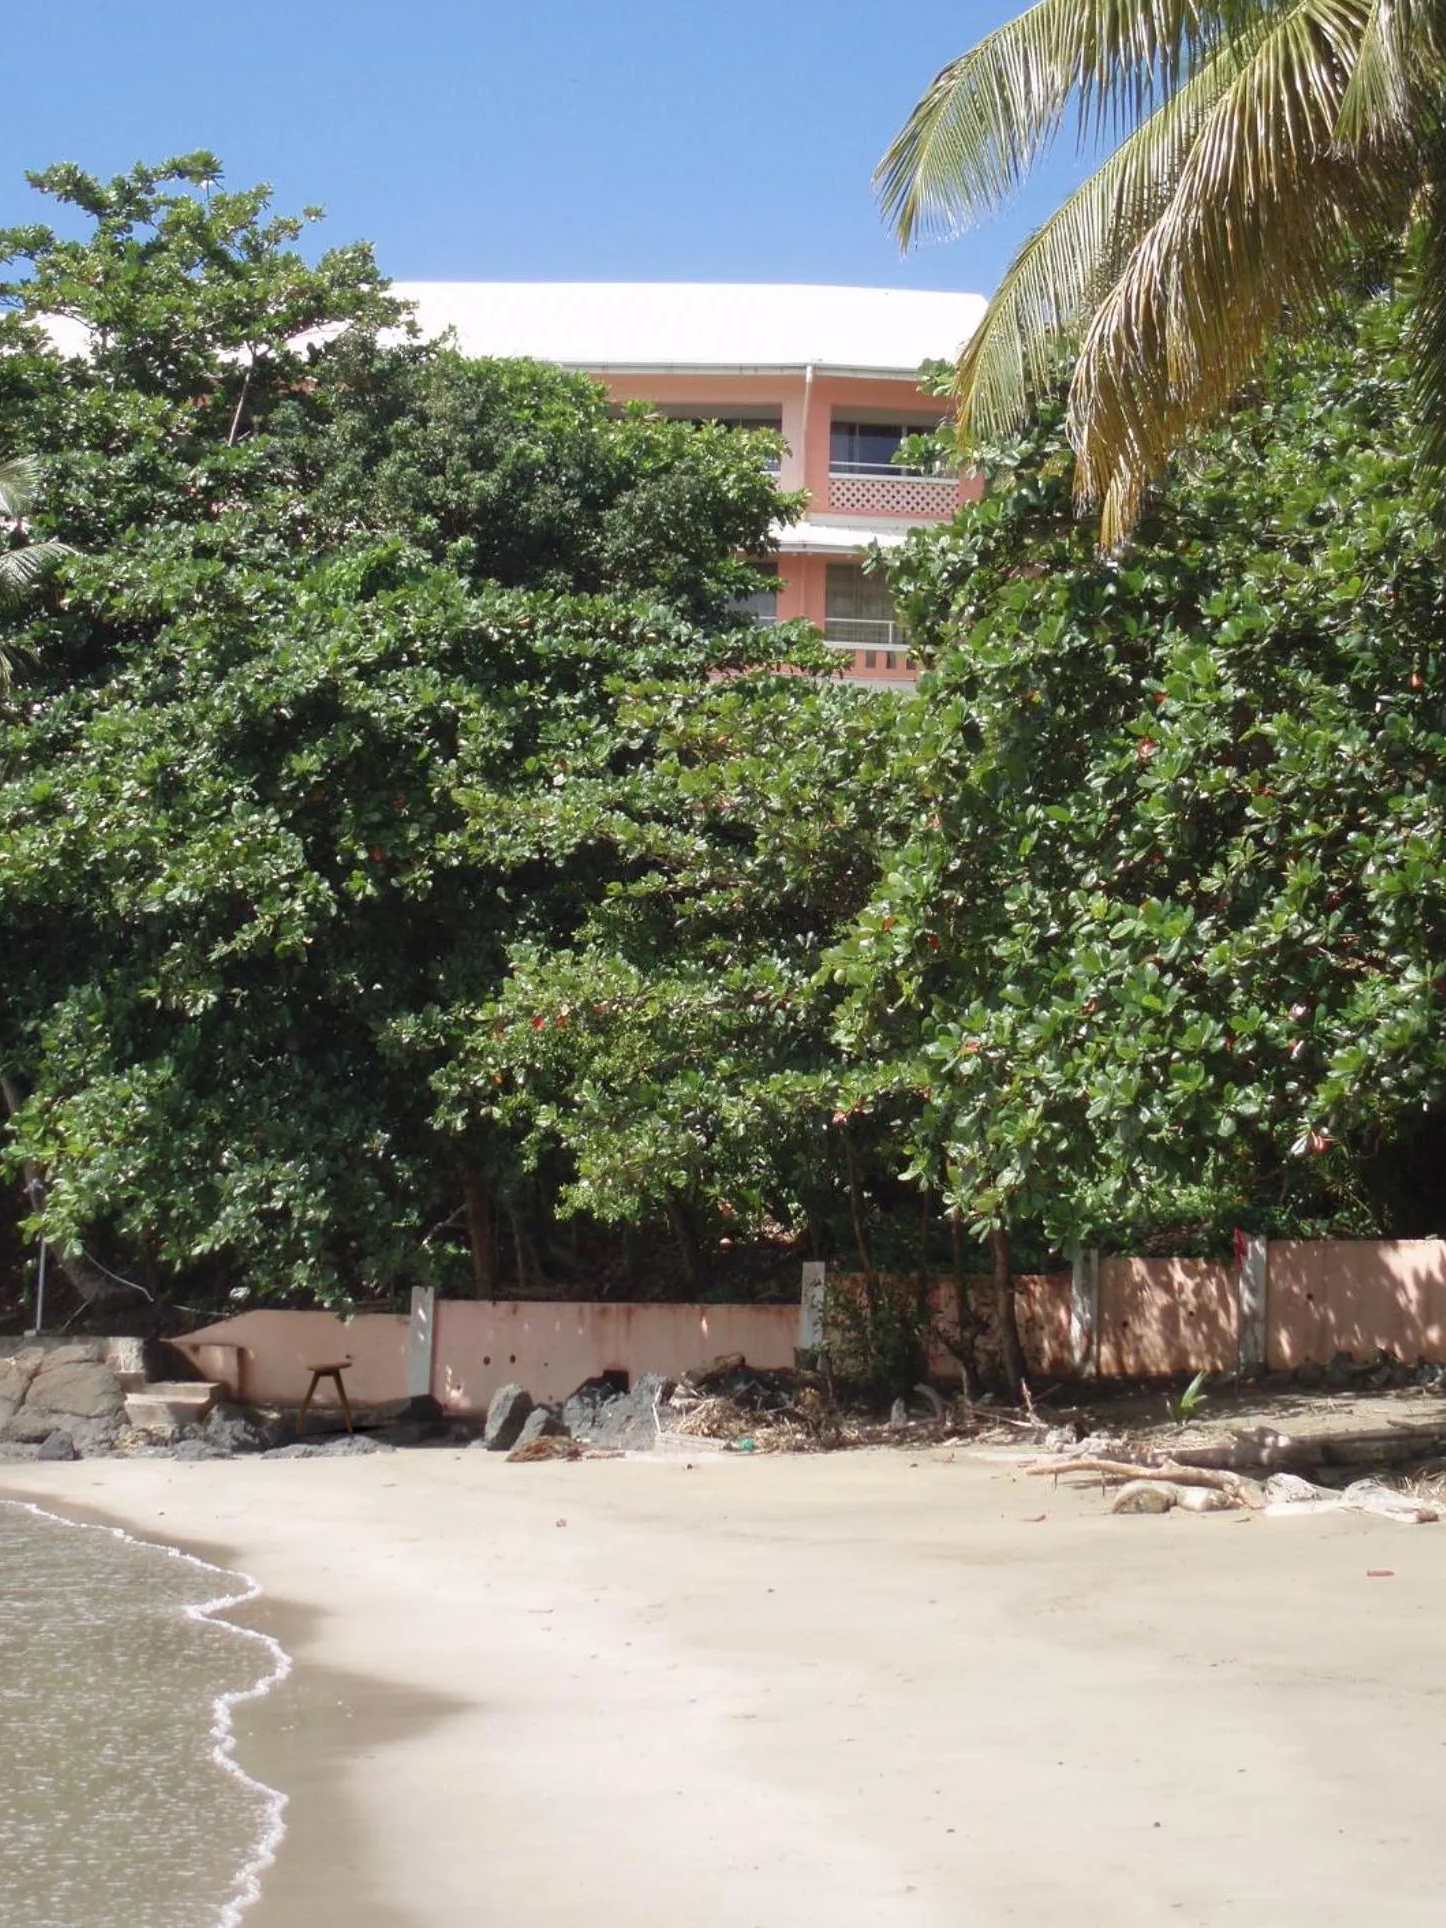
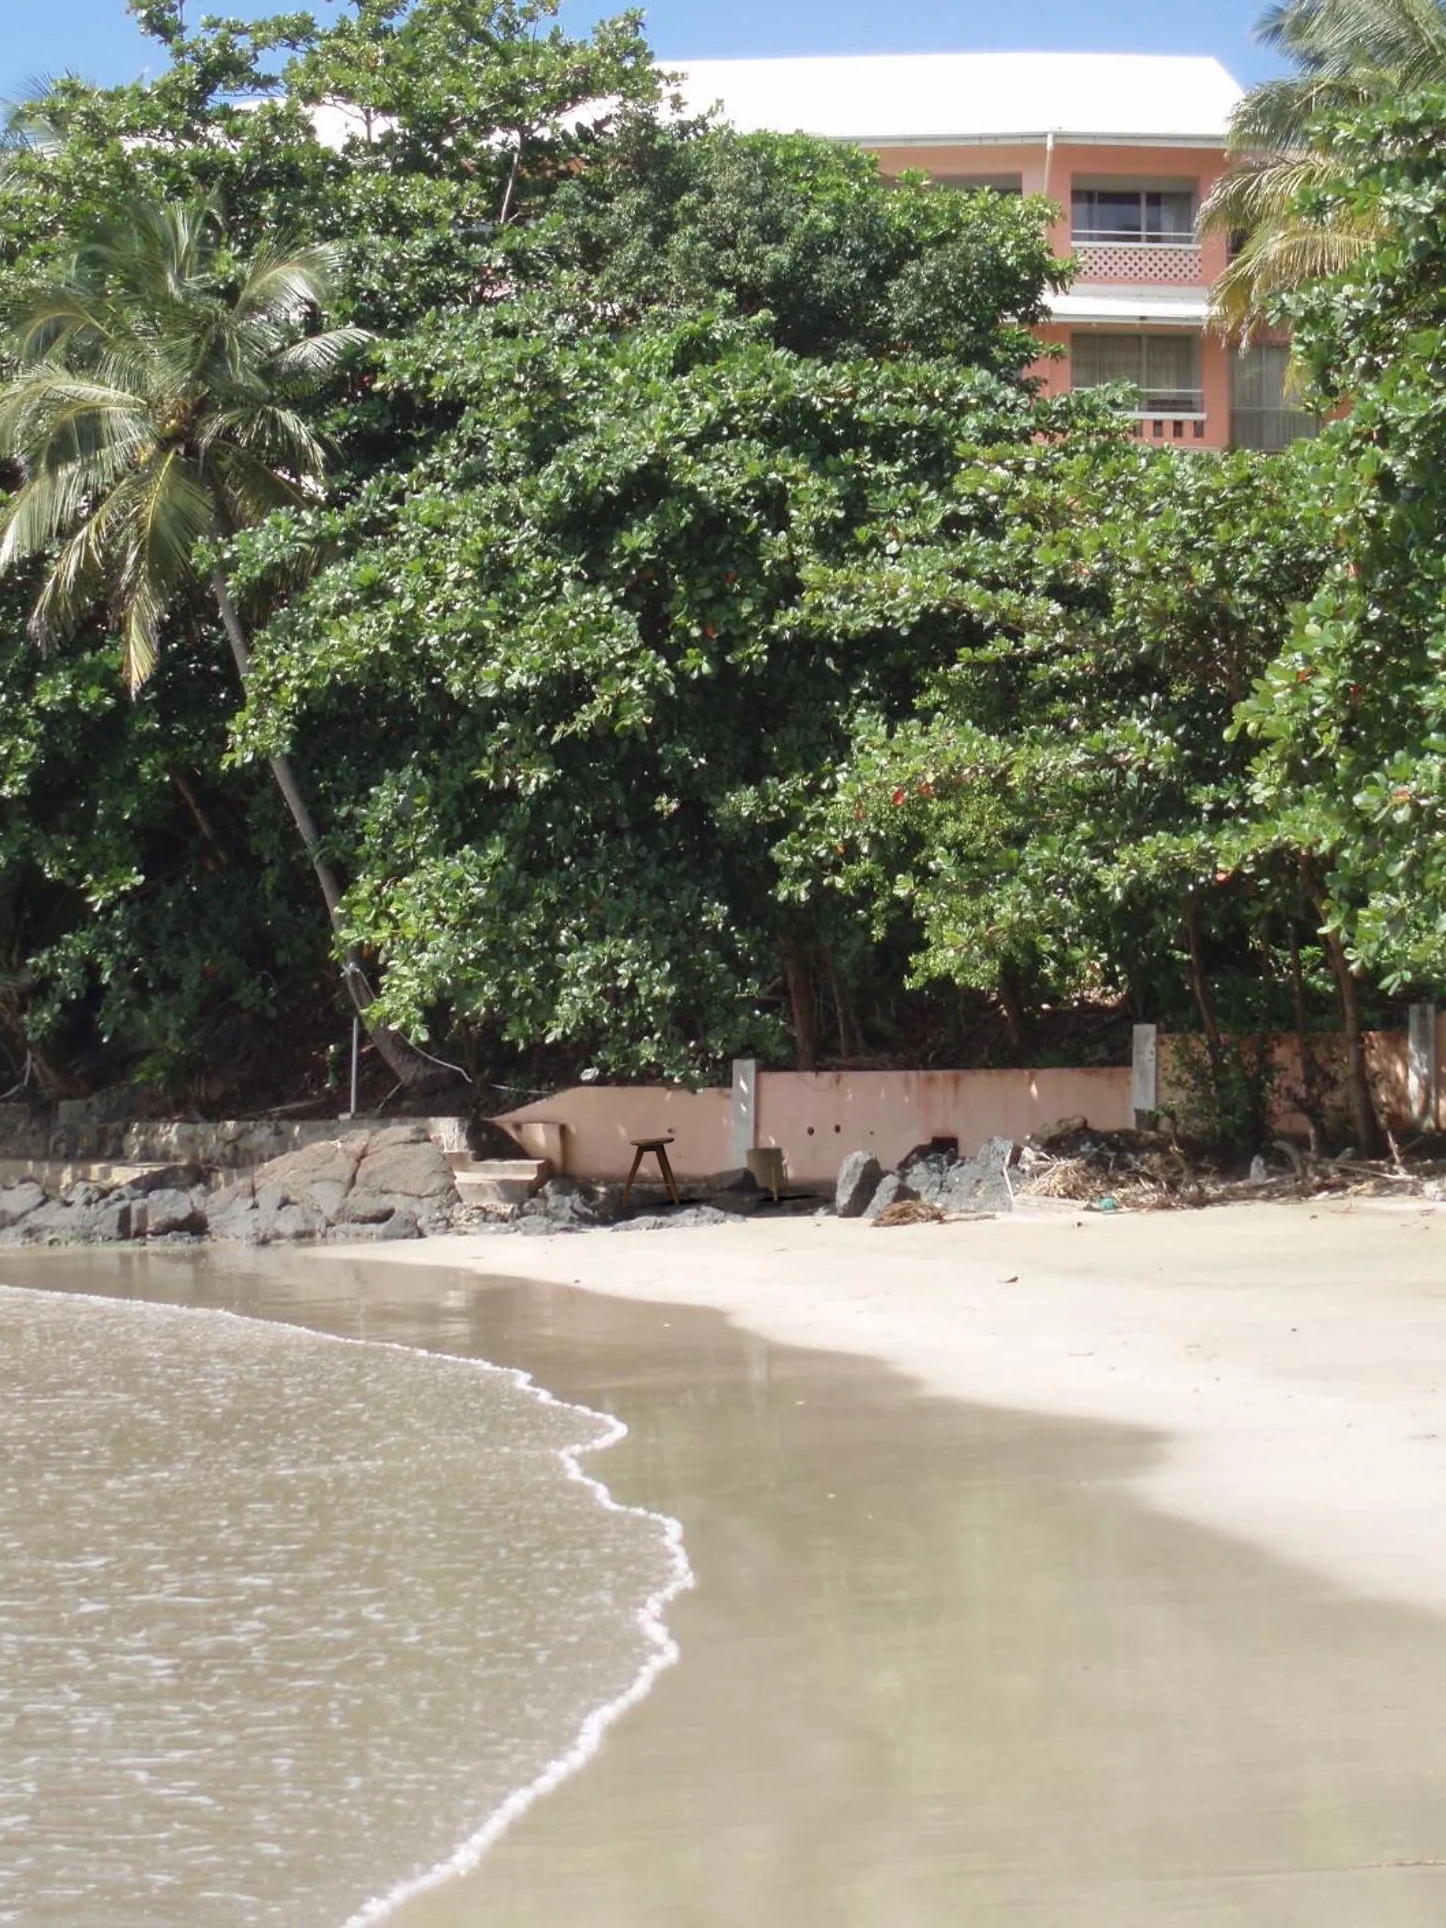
planter: none [417,1374,464,1431] -> present [743,1147,789,1201]

